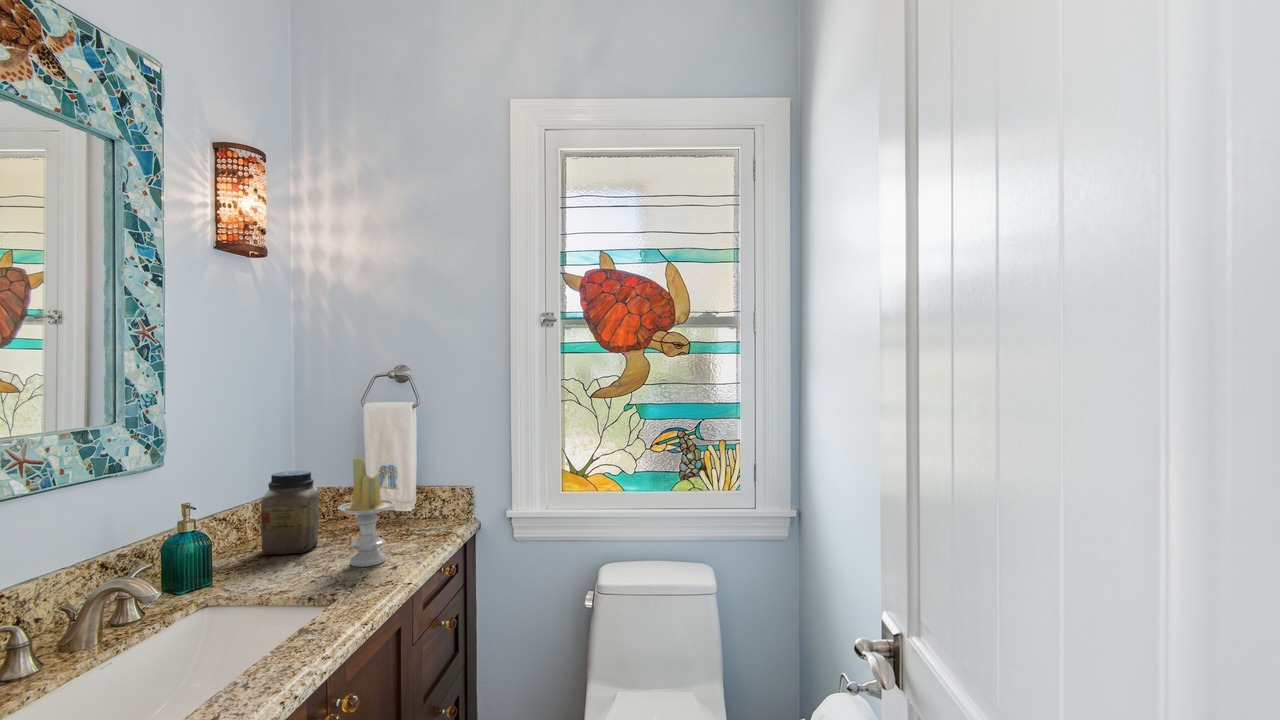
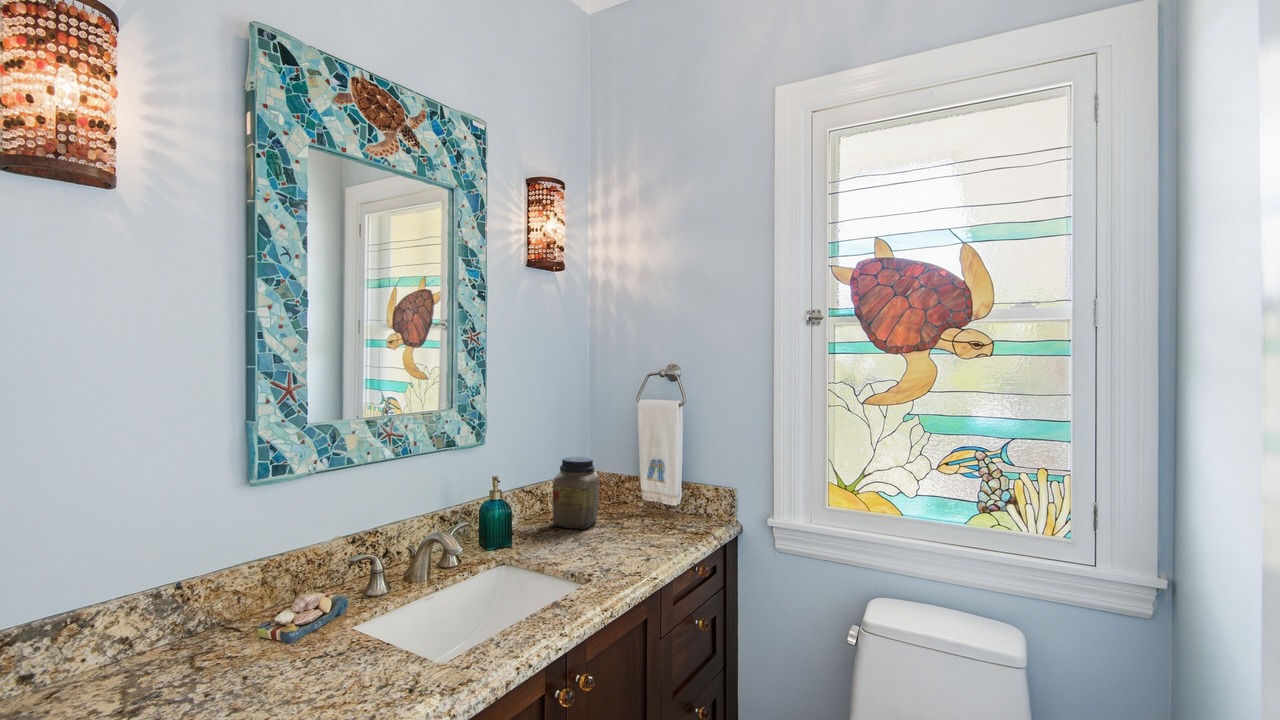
candle: present [338,457,396,567] -> none [605,453,654,552]

